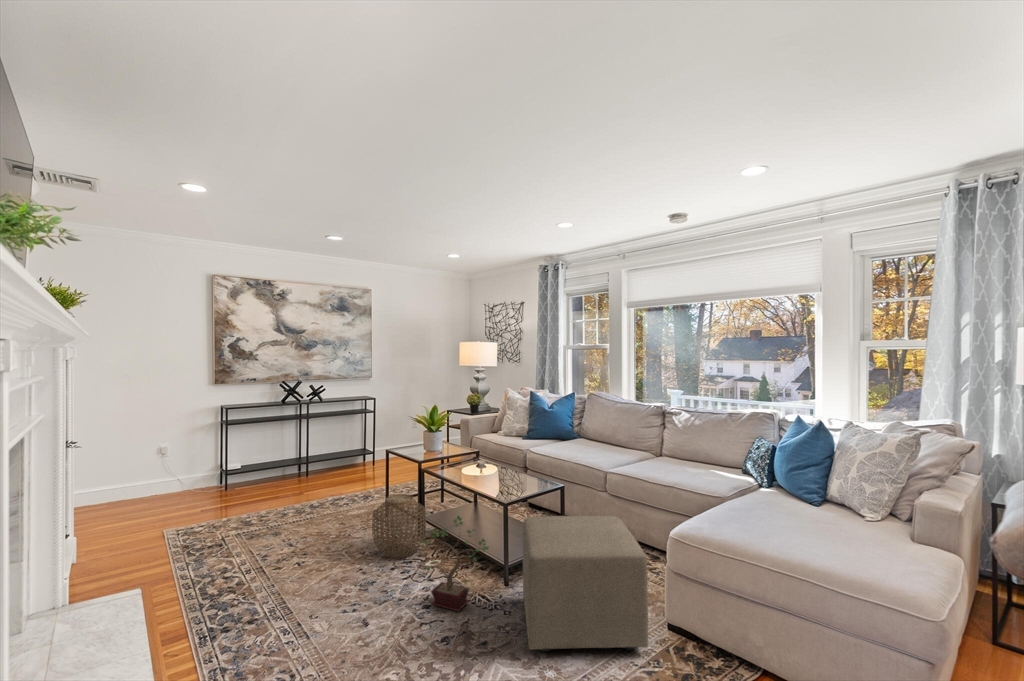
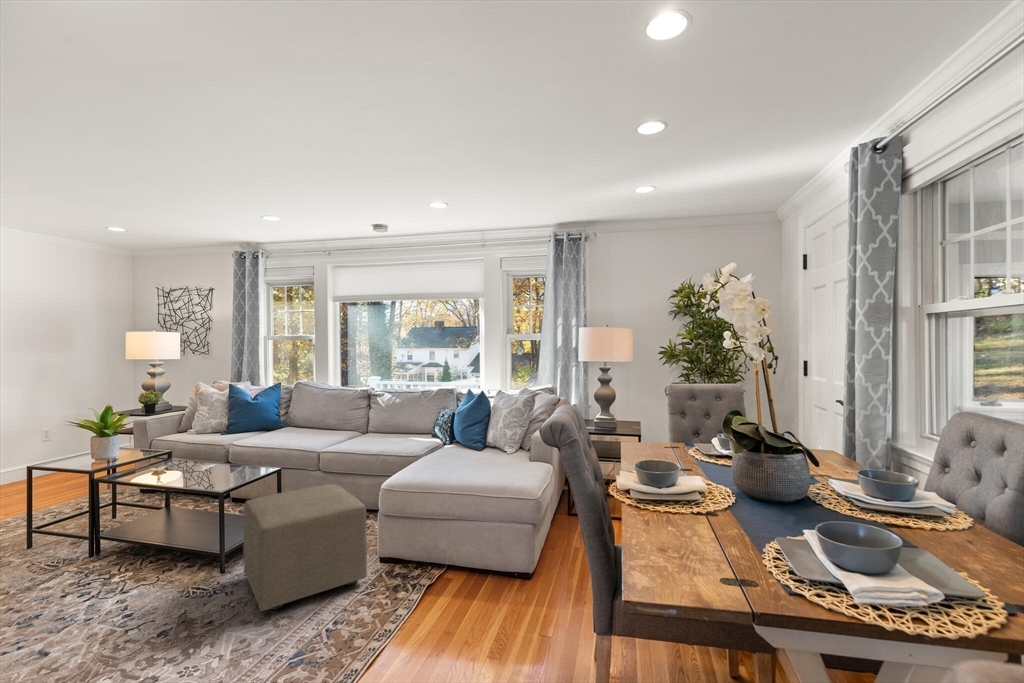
woven basket: present [372,494,426,559] -> none [24,509,109,586]
potted plant: present [422,515,489,611] -> none [118,511,210,612]

